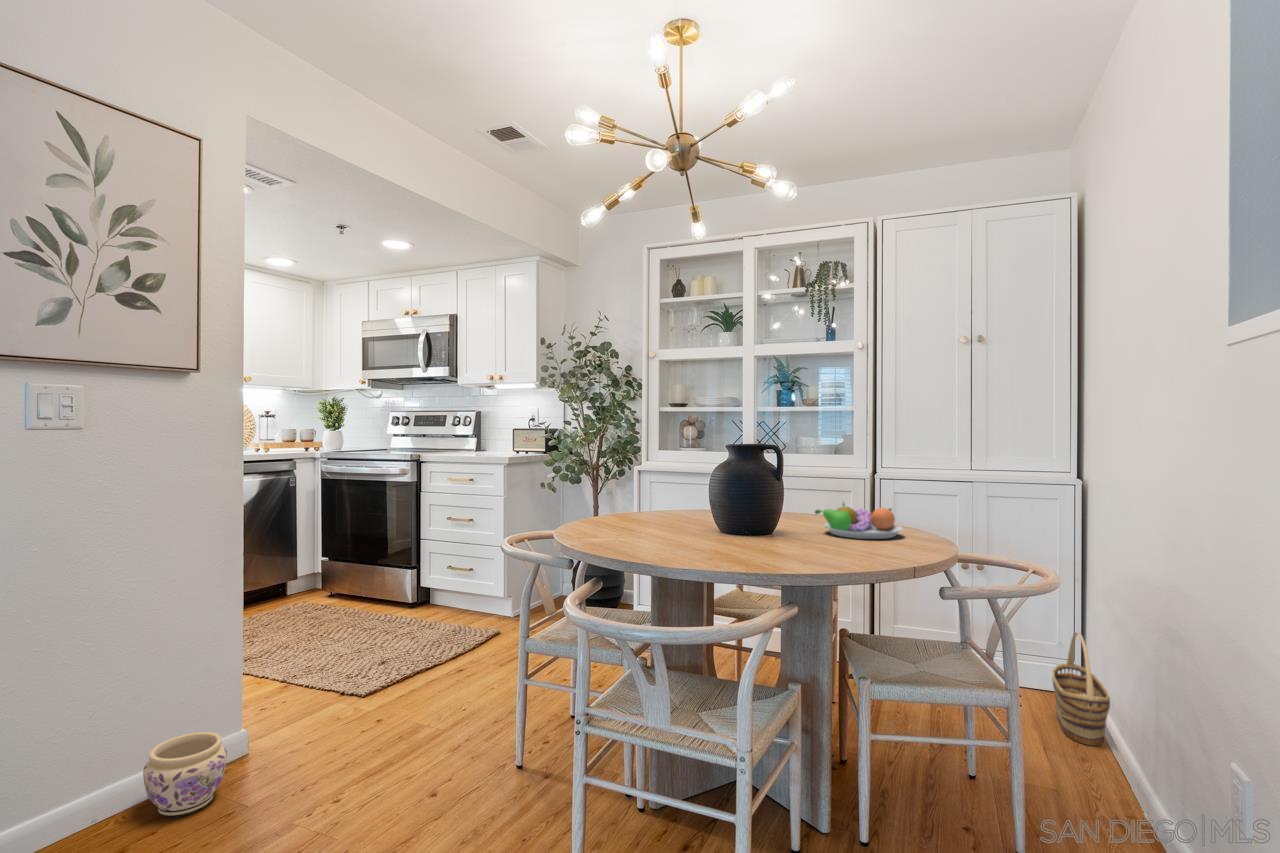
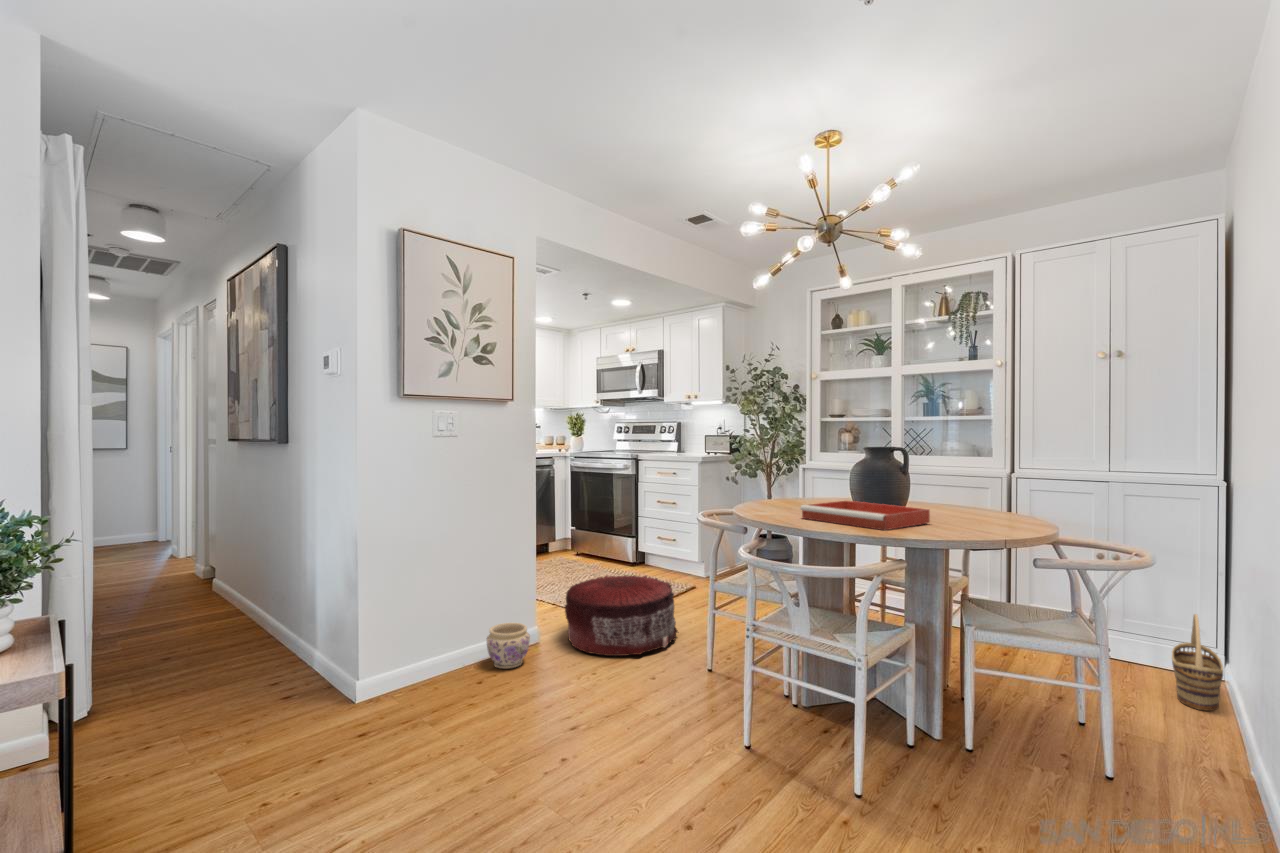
fruit bowl: present [815,503,903,539] -> none [929,491,1002,519]
tray: none [657,520,830,568] -> present [800,501,930,530]
pouf: none [294,628,475,764] -> present [565,575,678,656]

